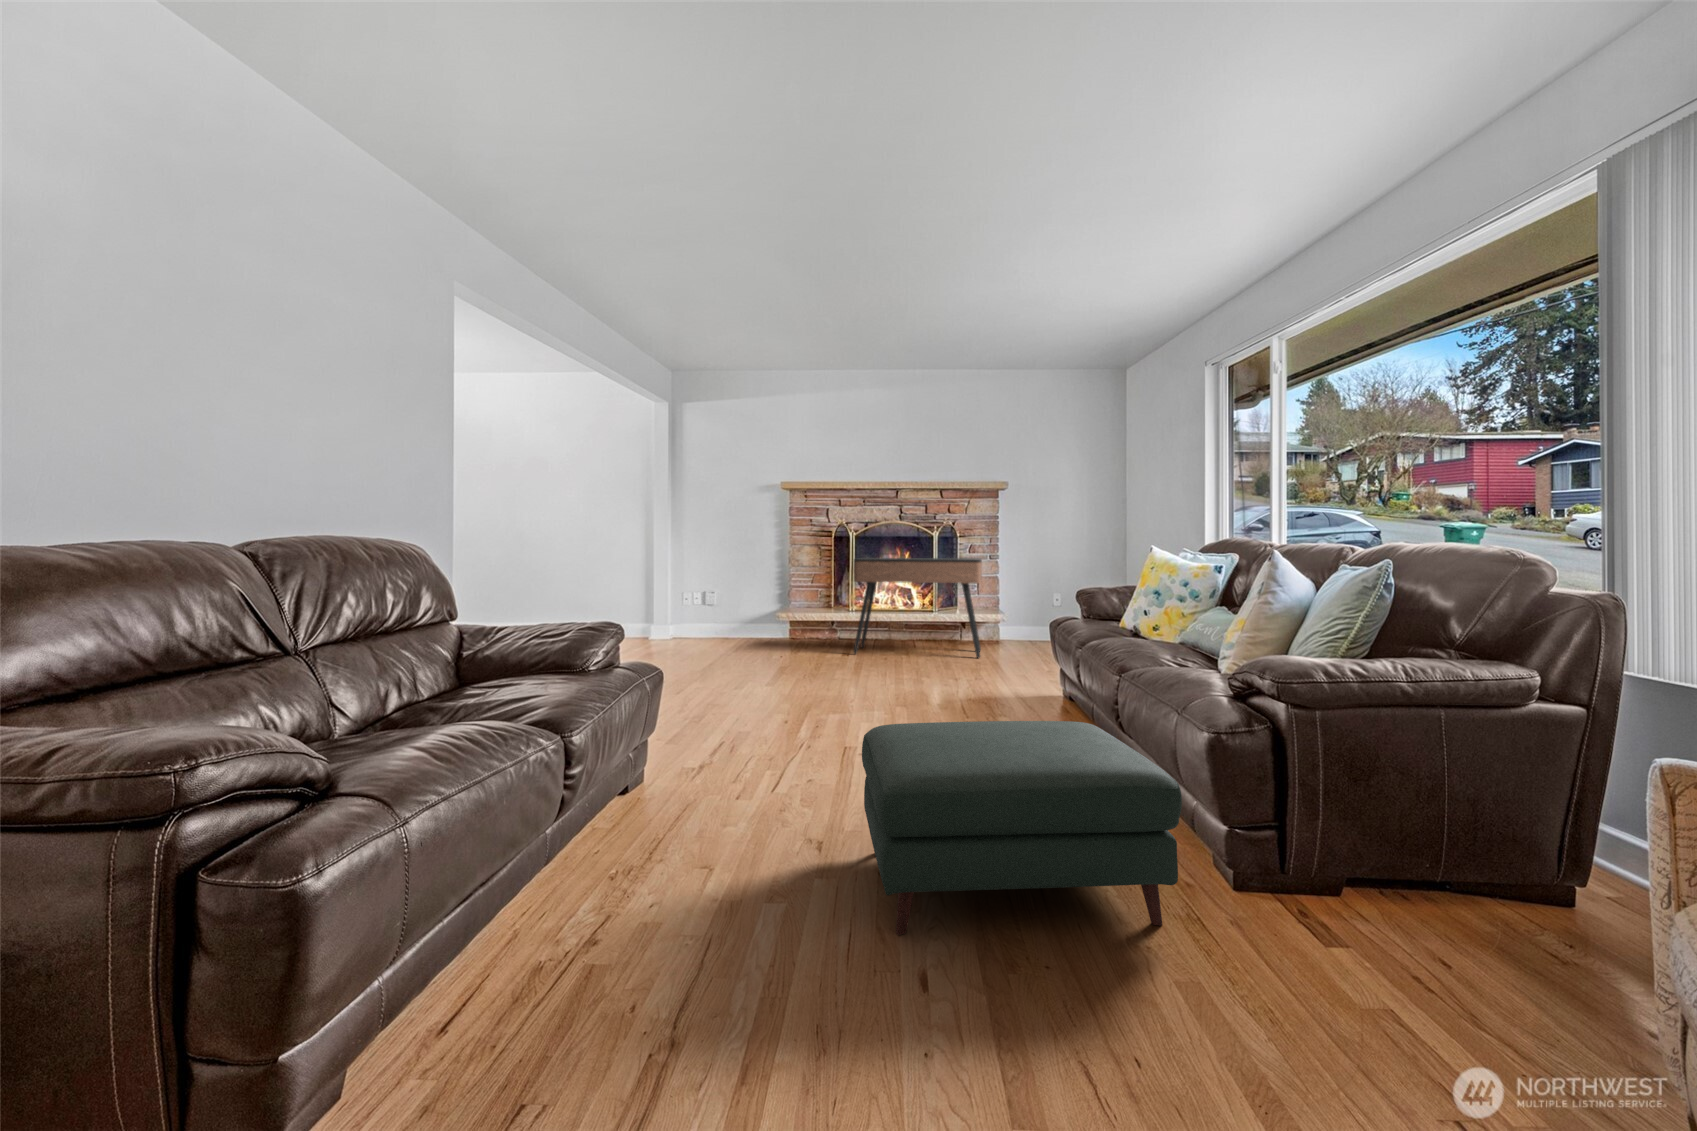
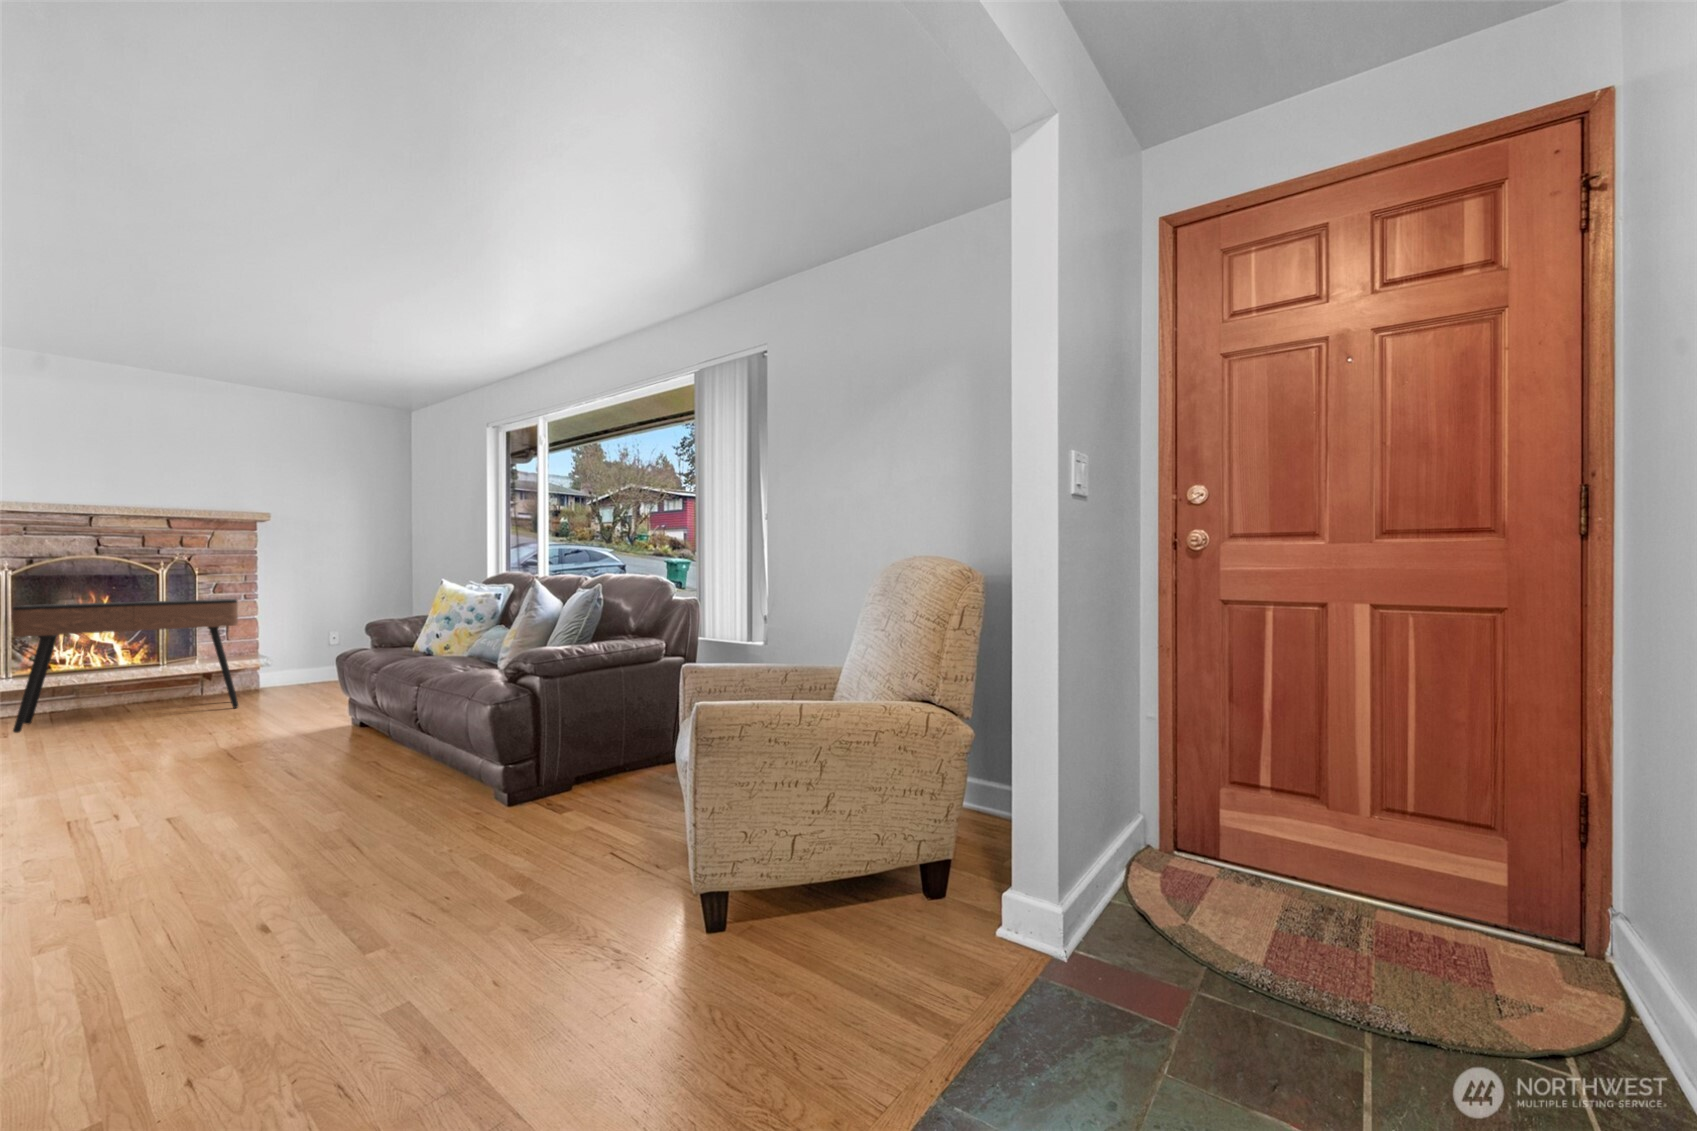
ottoman: present [862,721,1182,935] -> none [133,721,473,934]

